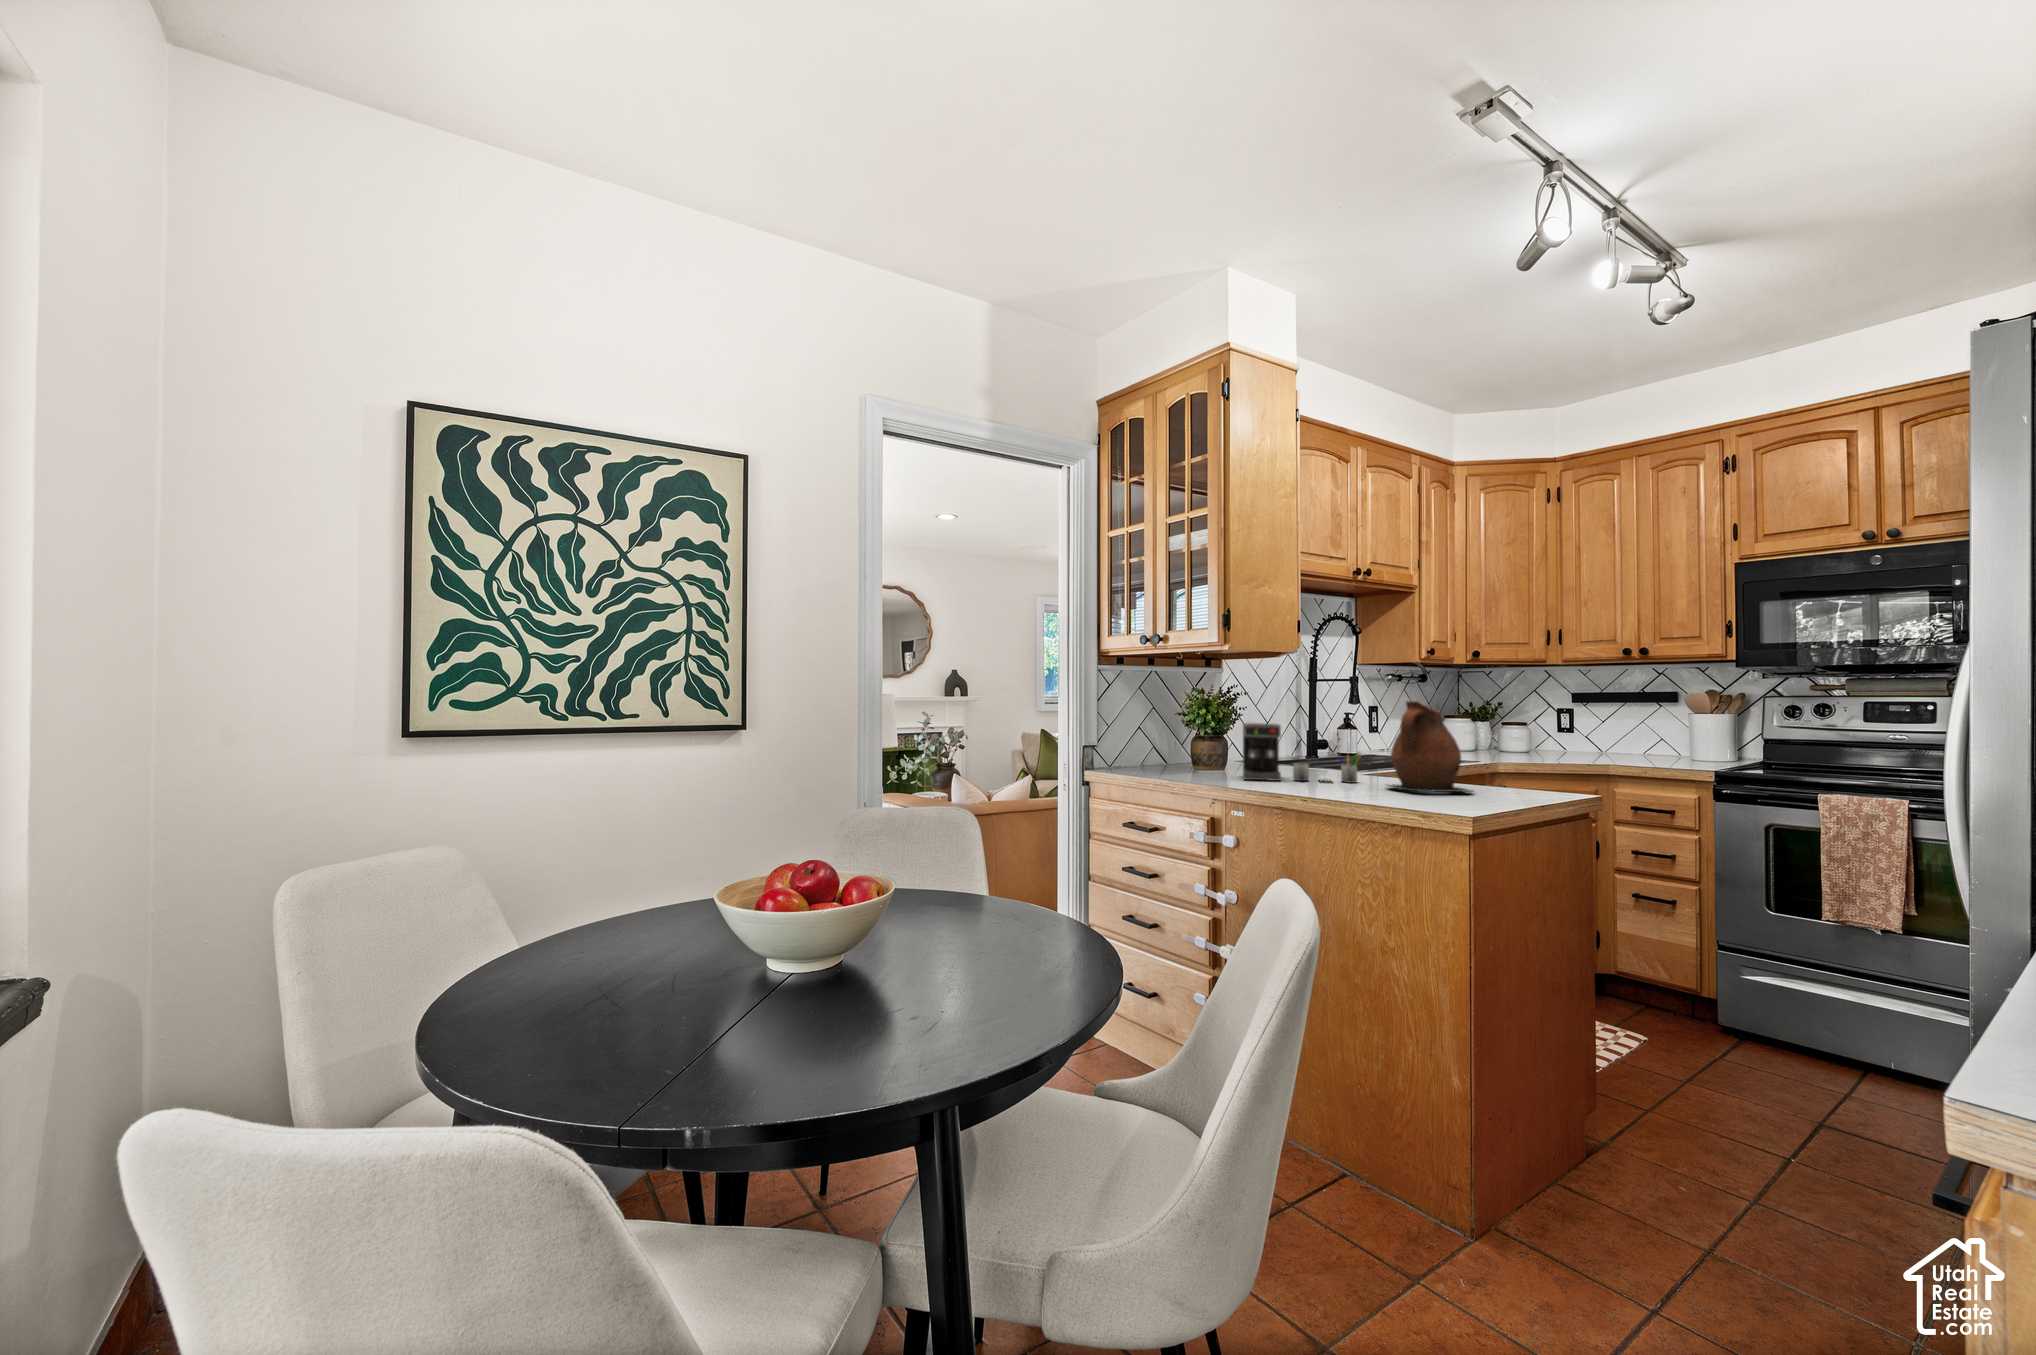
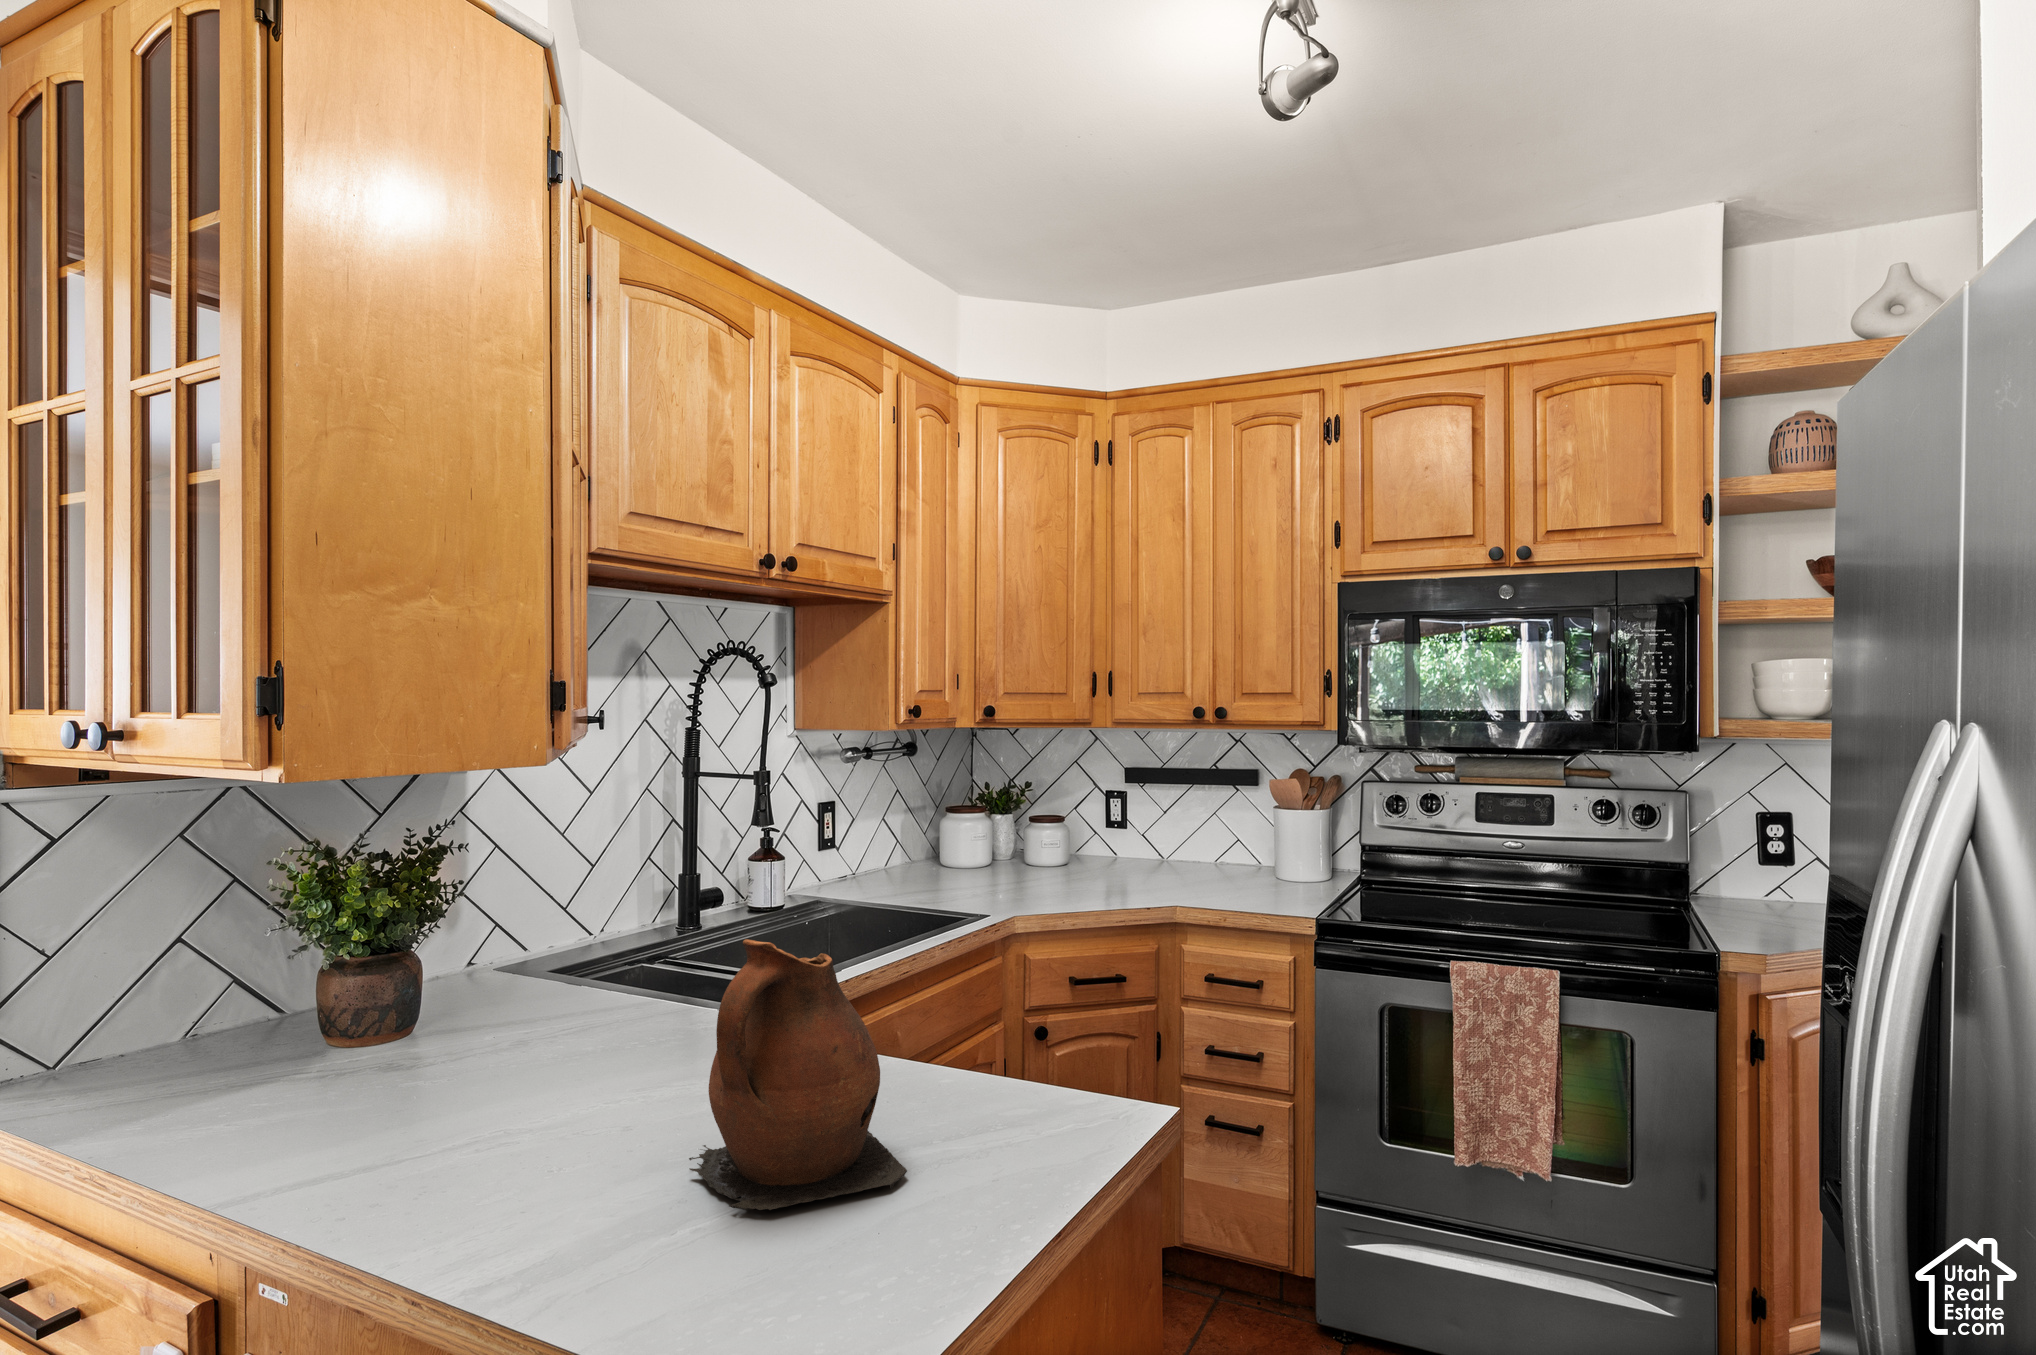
coffee maker: present [1243,723,1361,783] -> none [331,956,671,1155]

